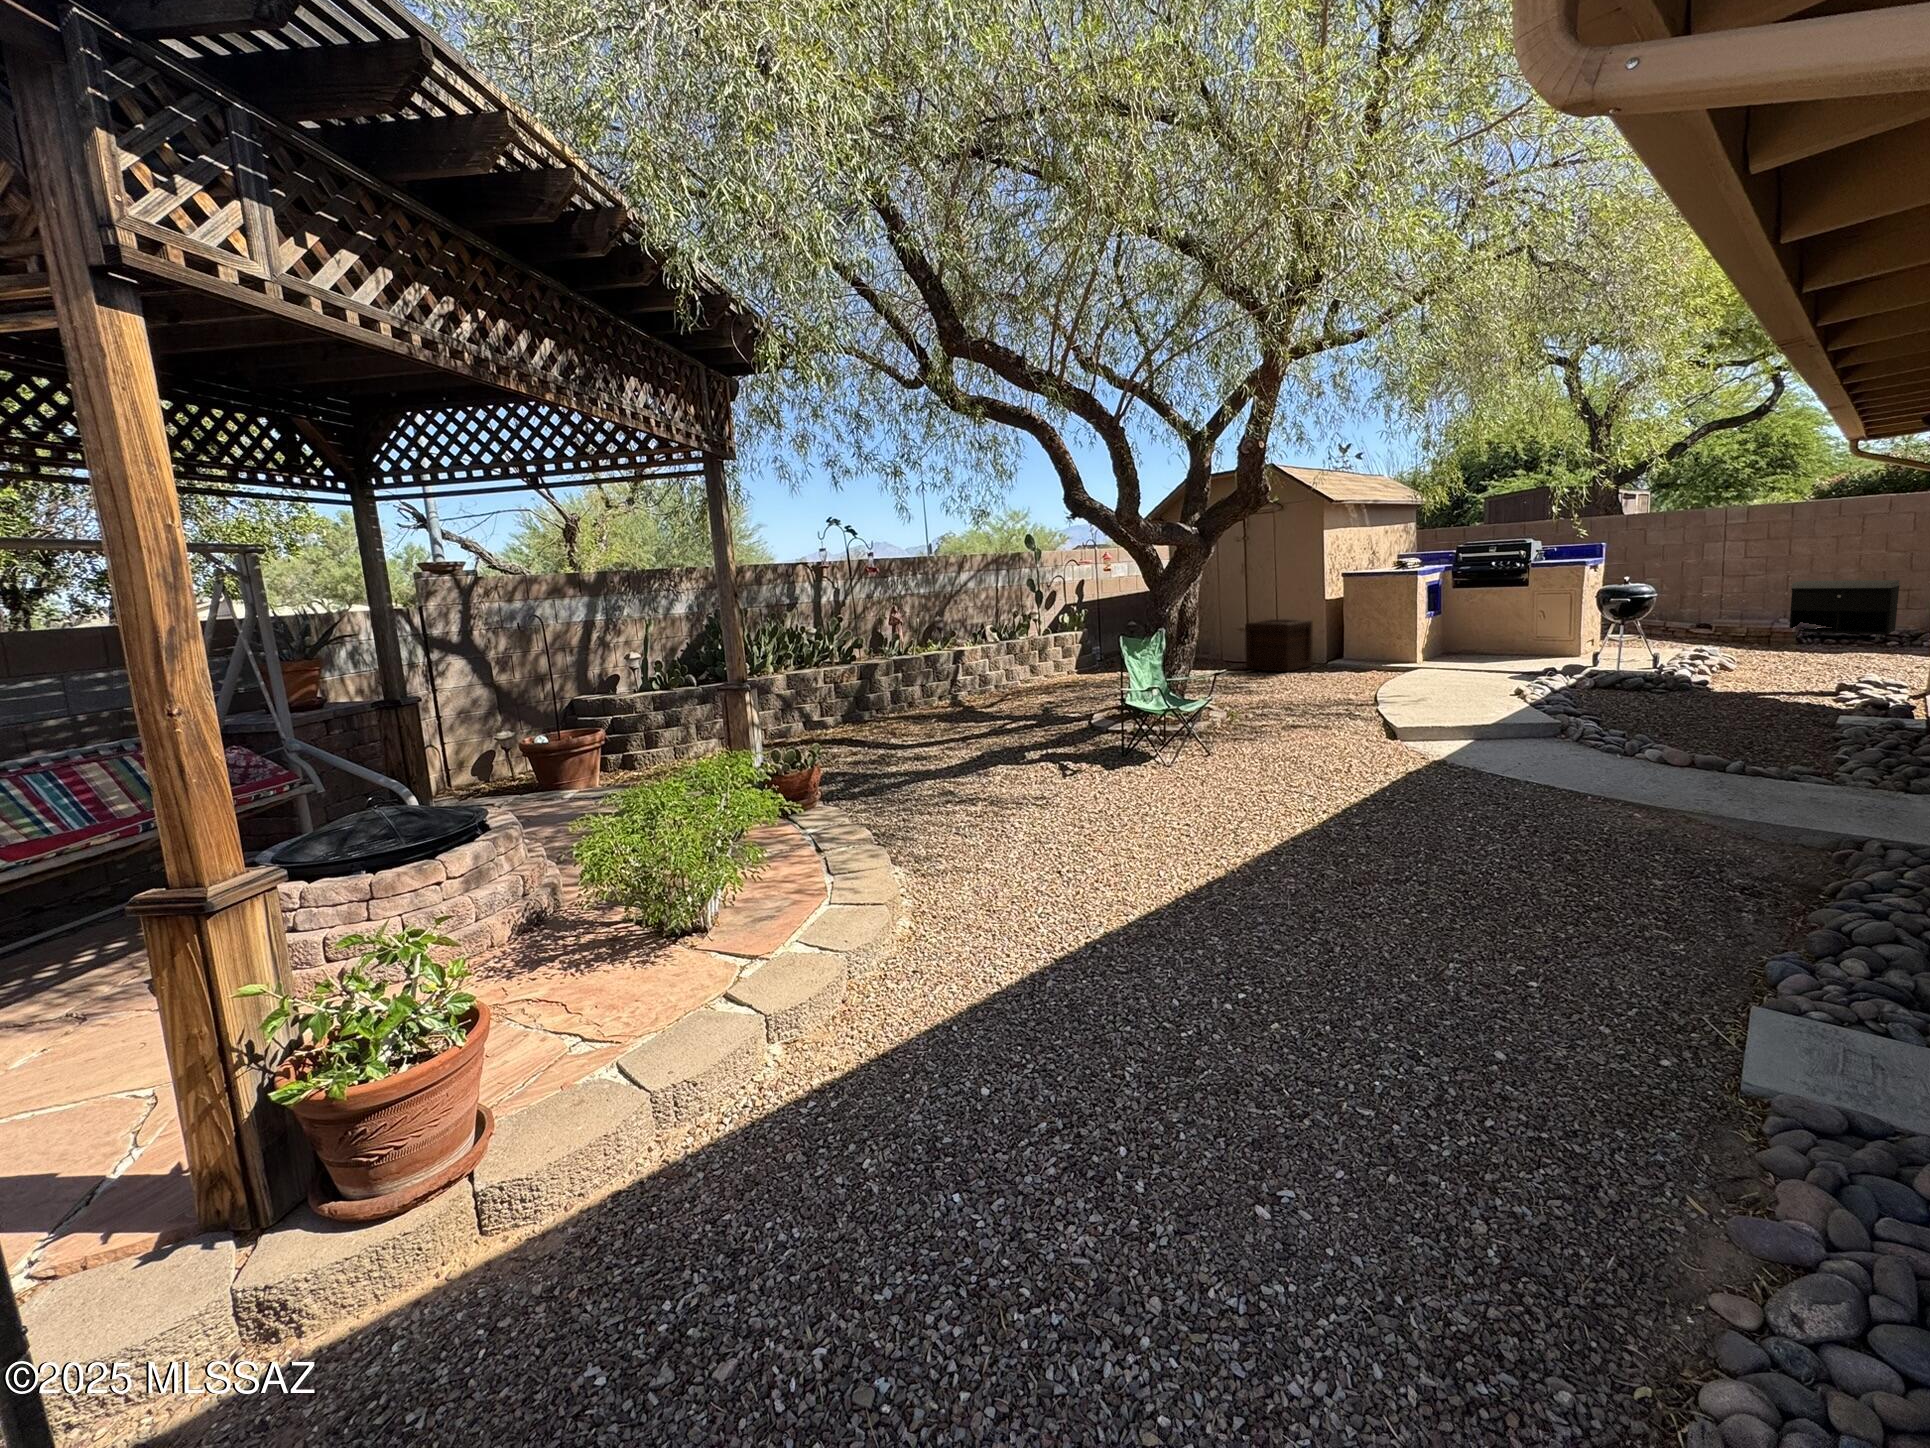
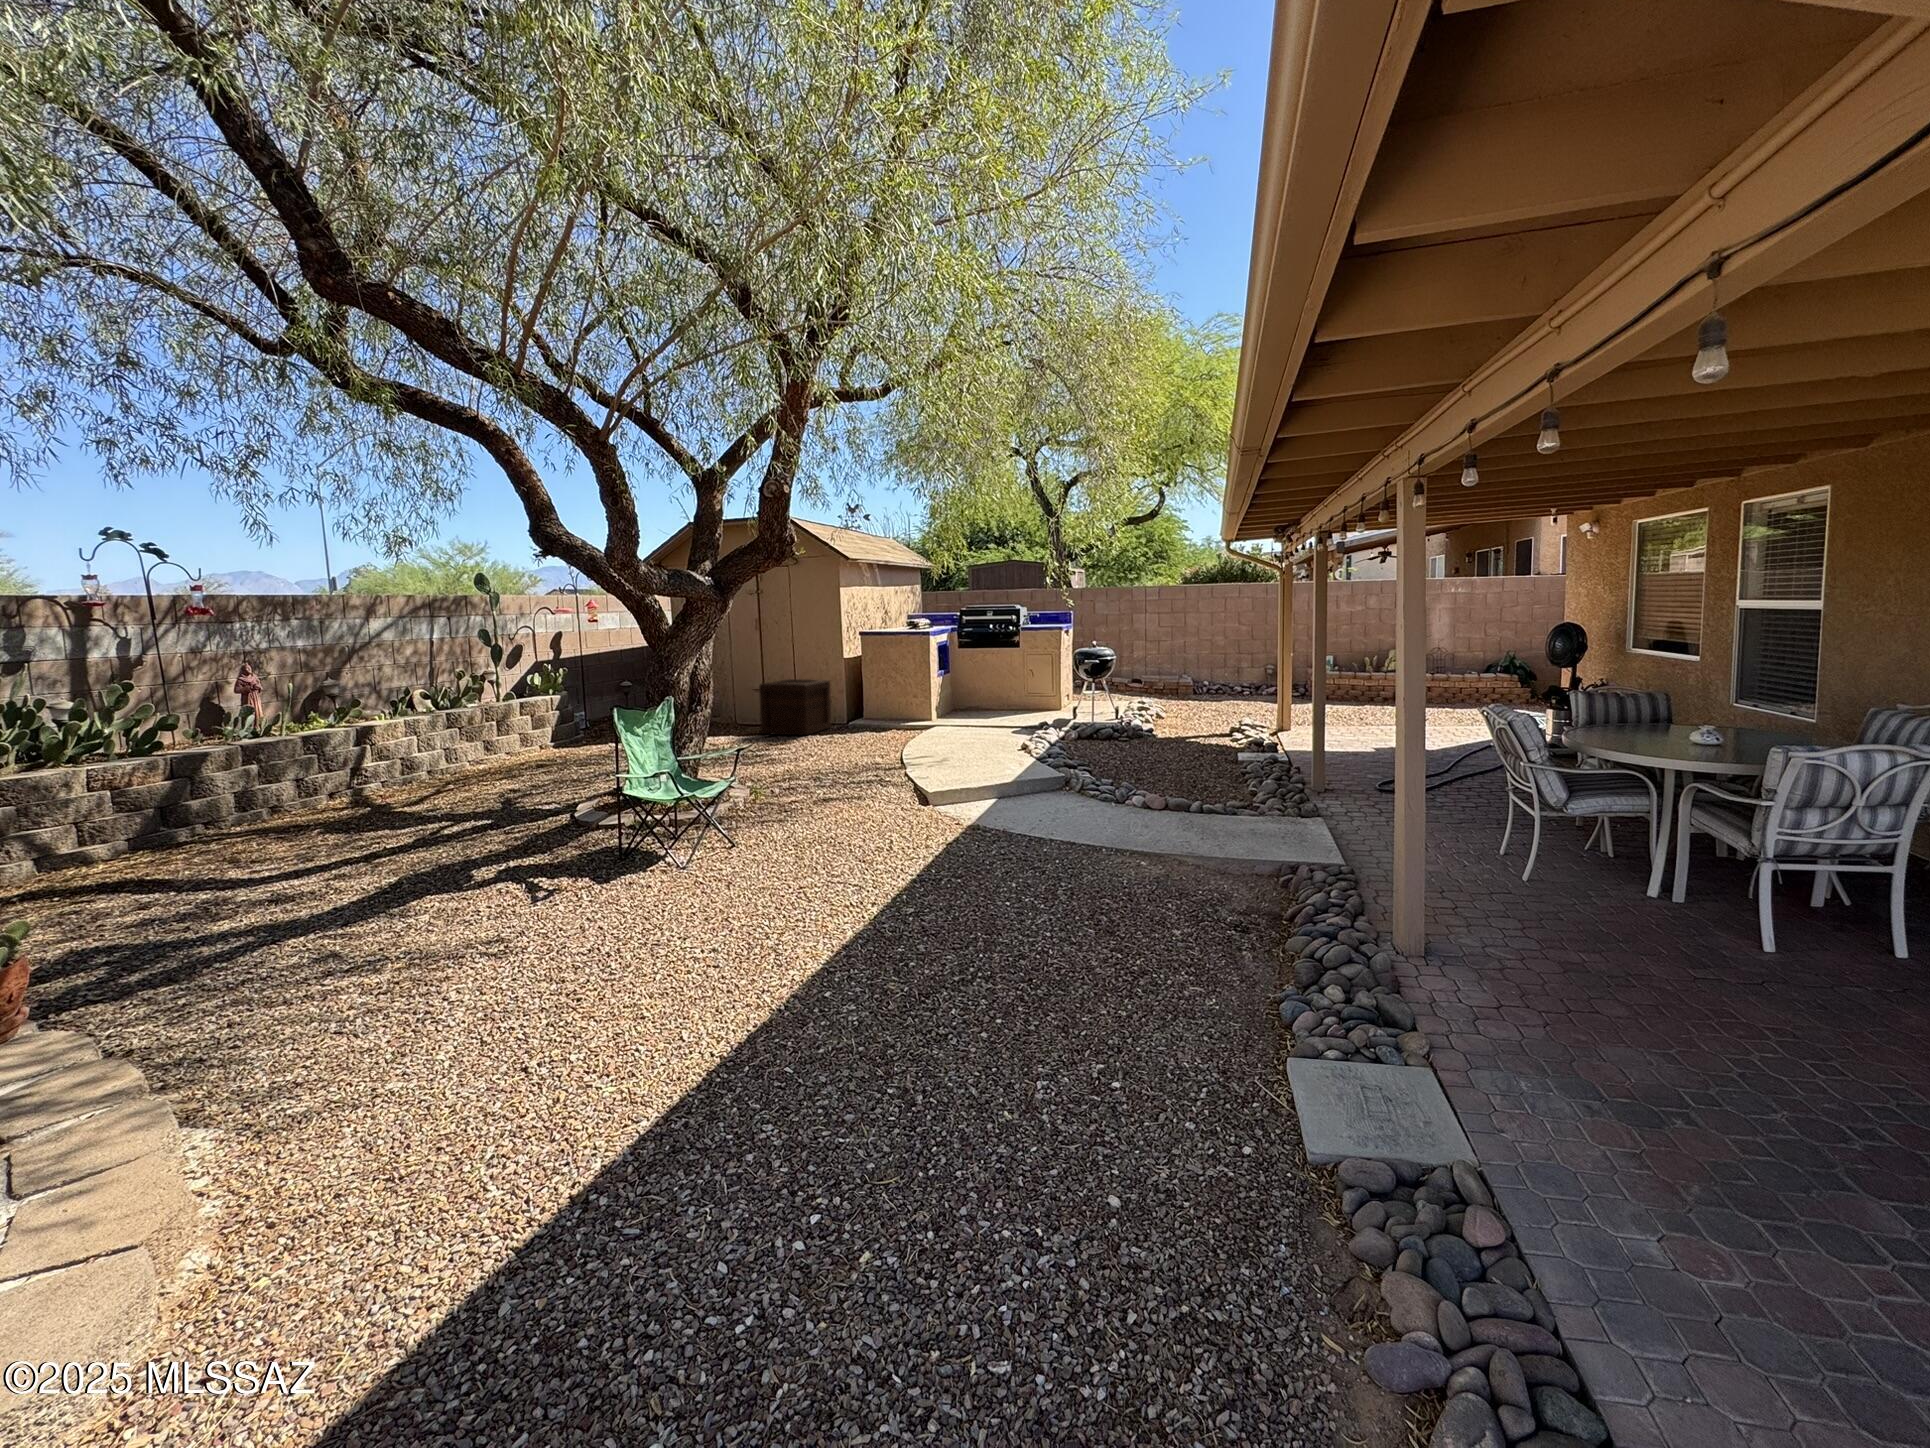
storage bench: present [1789,580,1900,640] -> none [1193,645,1254,691]

